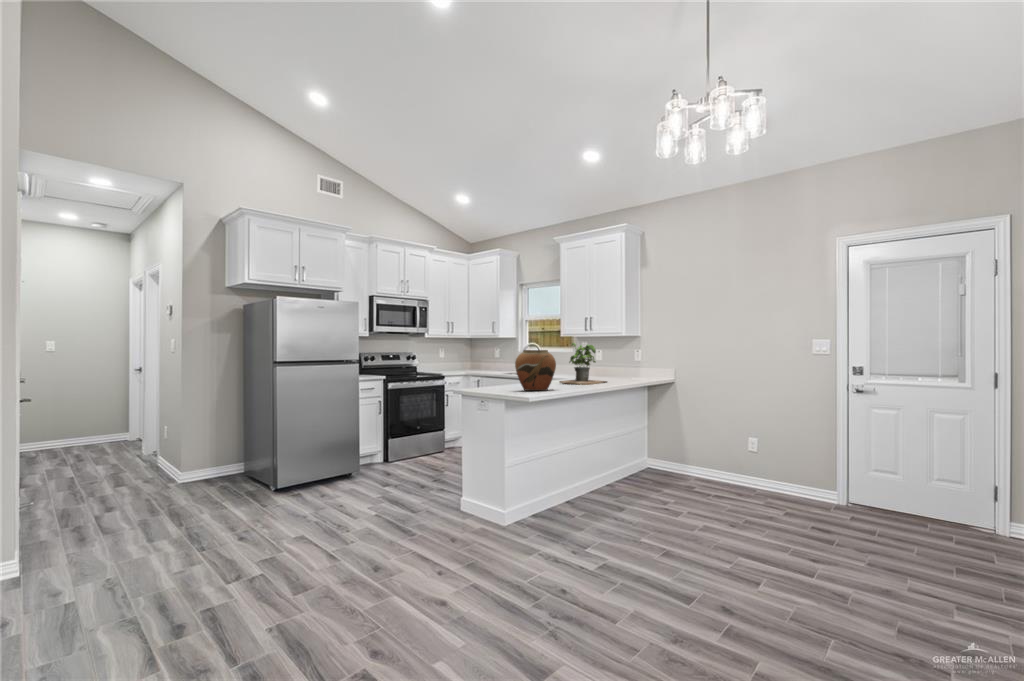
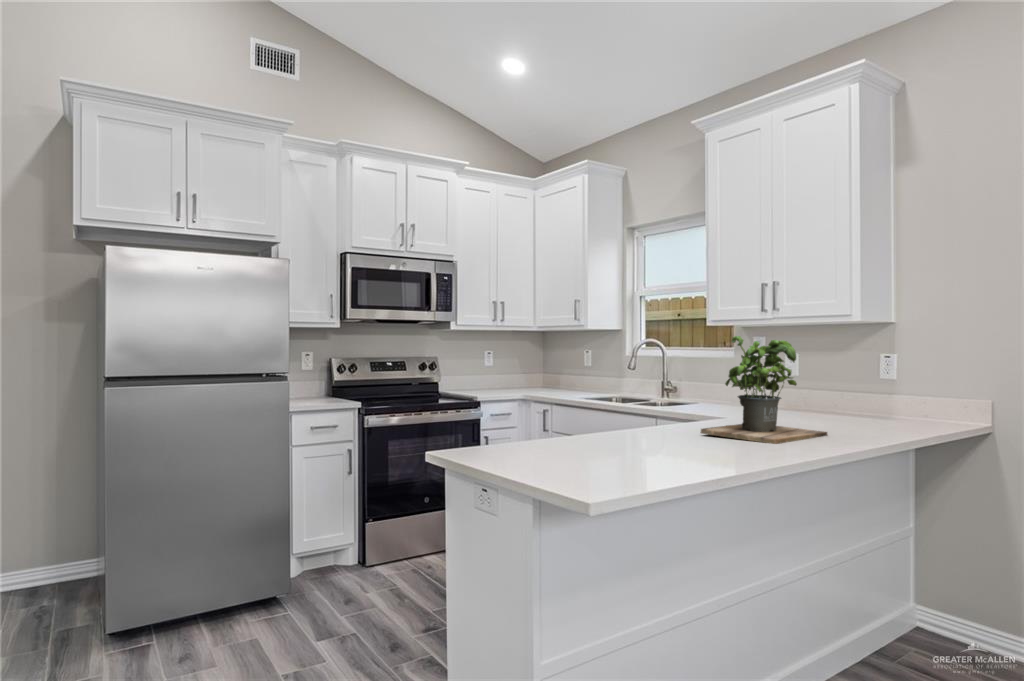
vase: present [515,350,556,391] -> none [572,353,687,469]

